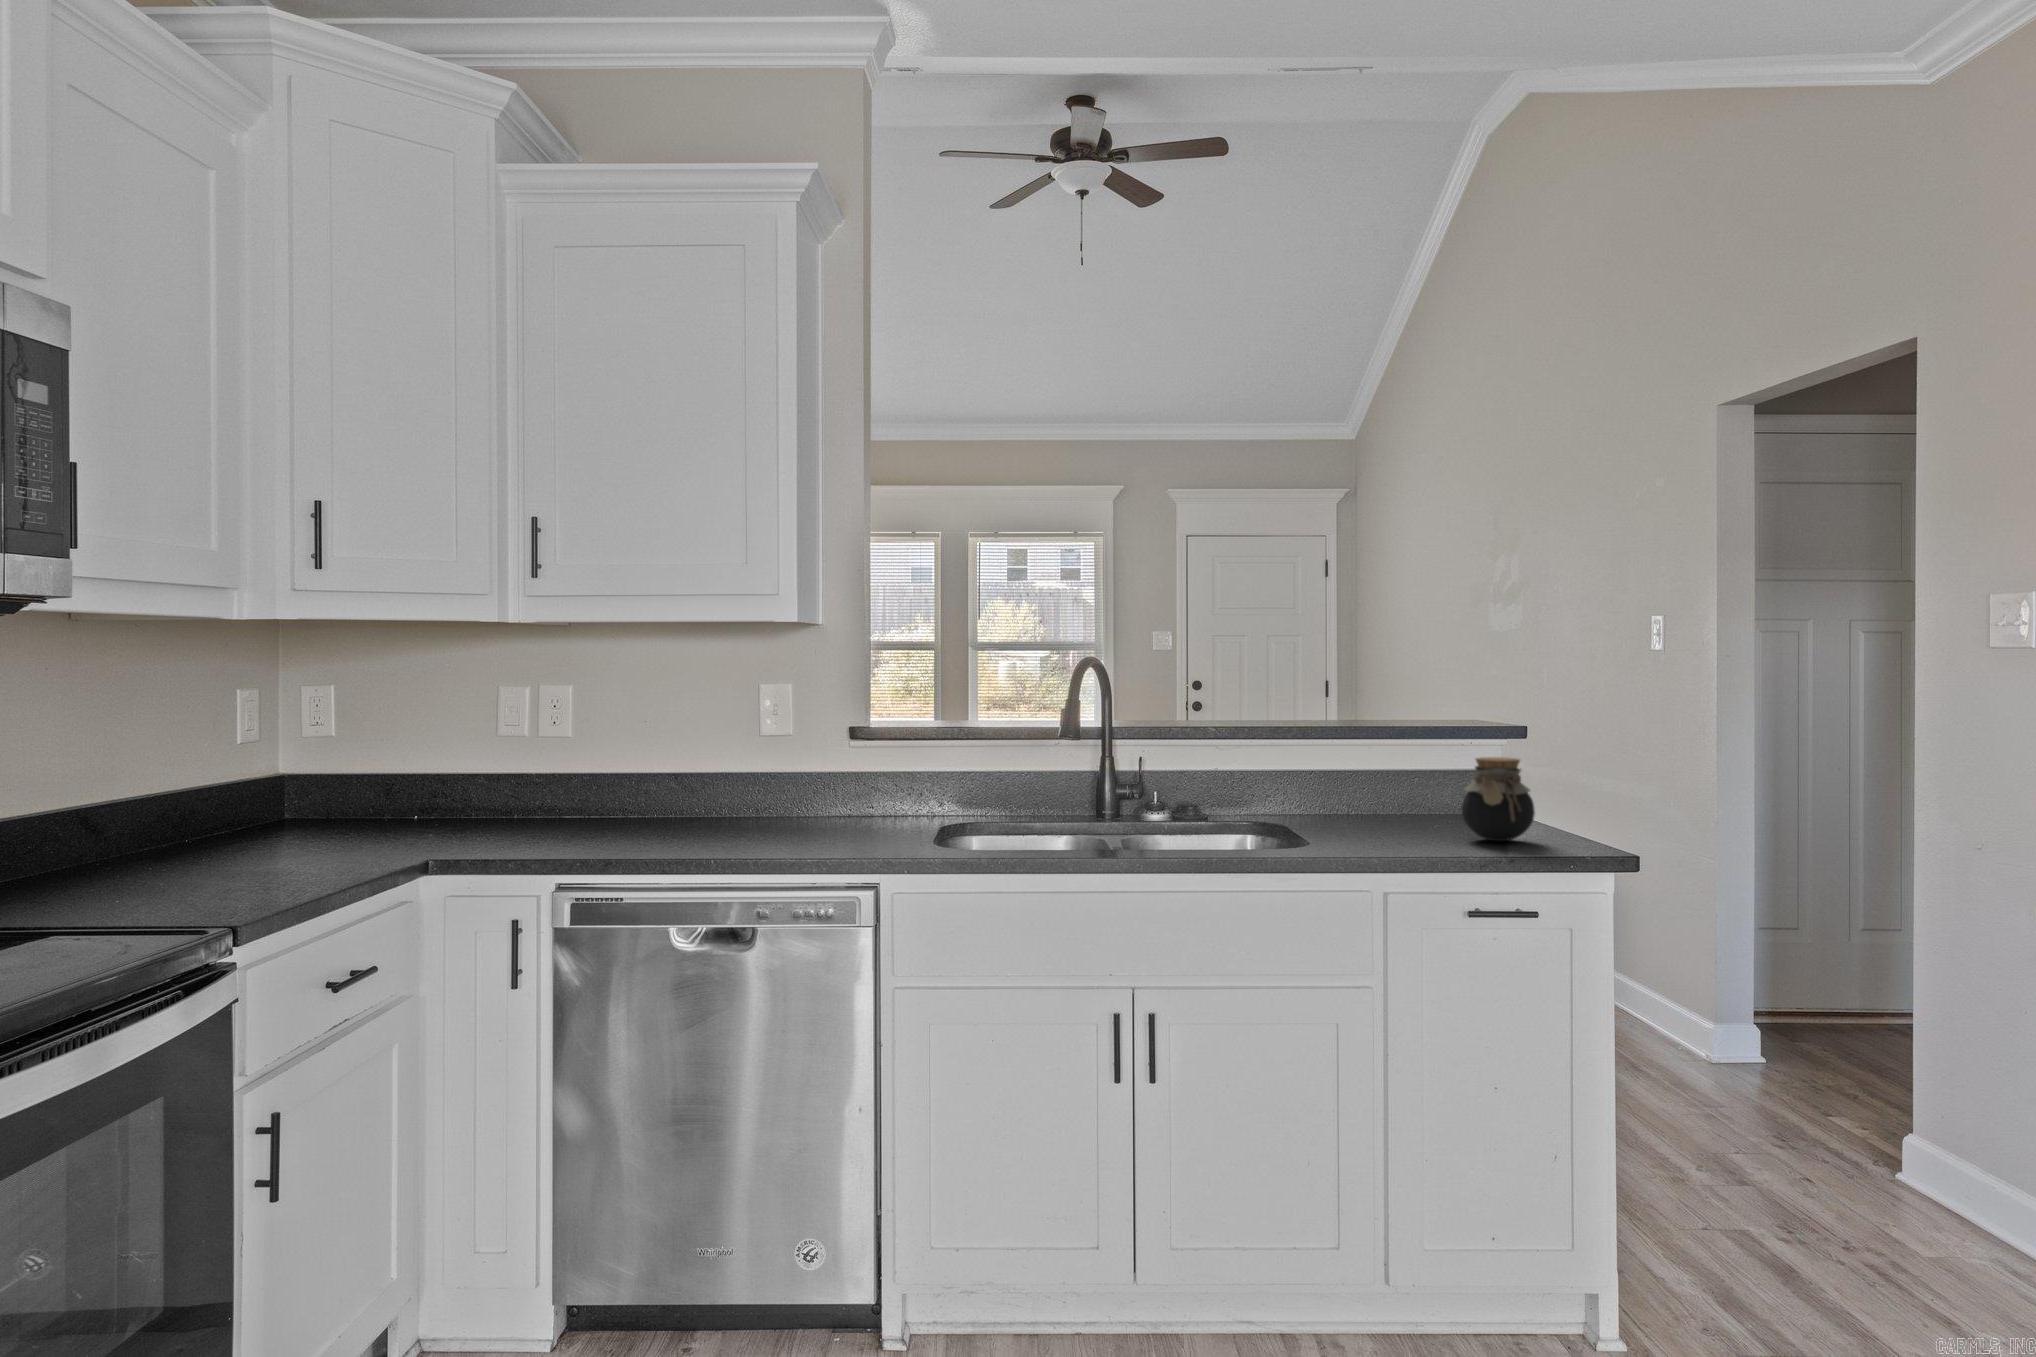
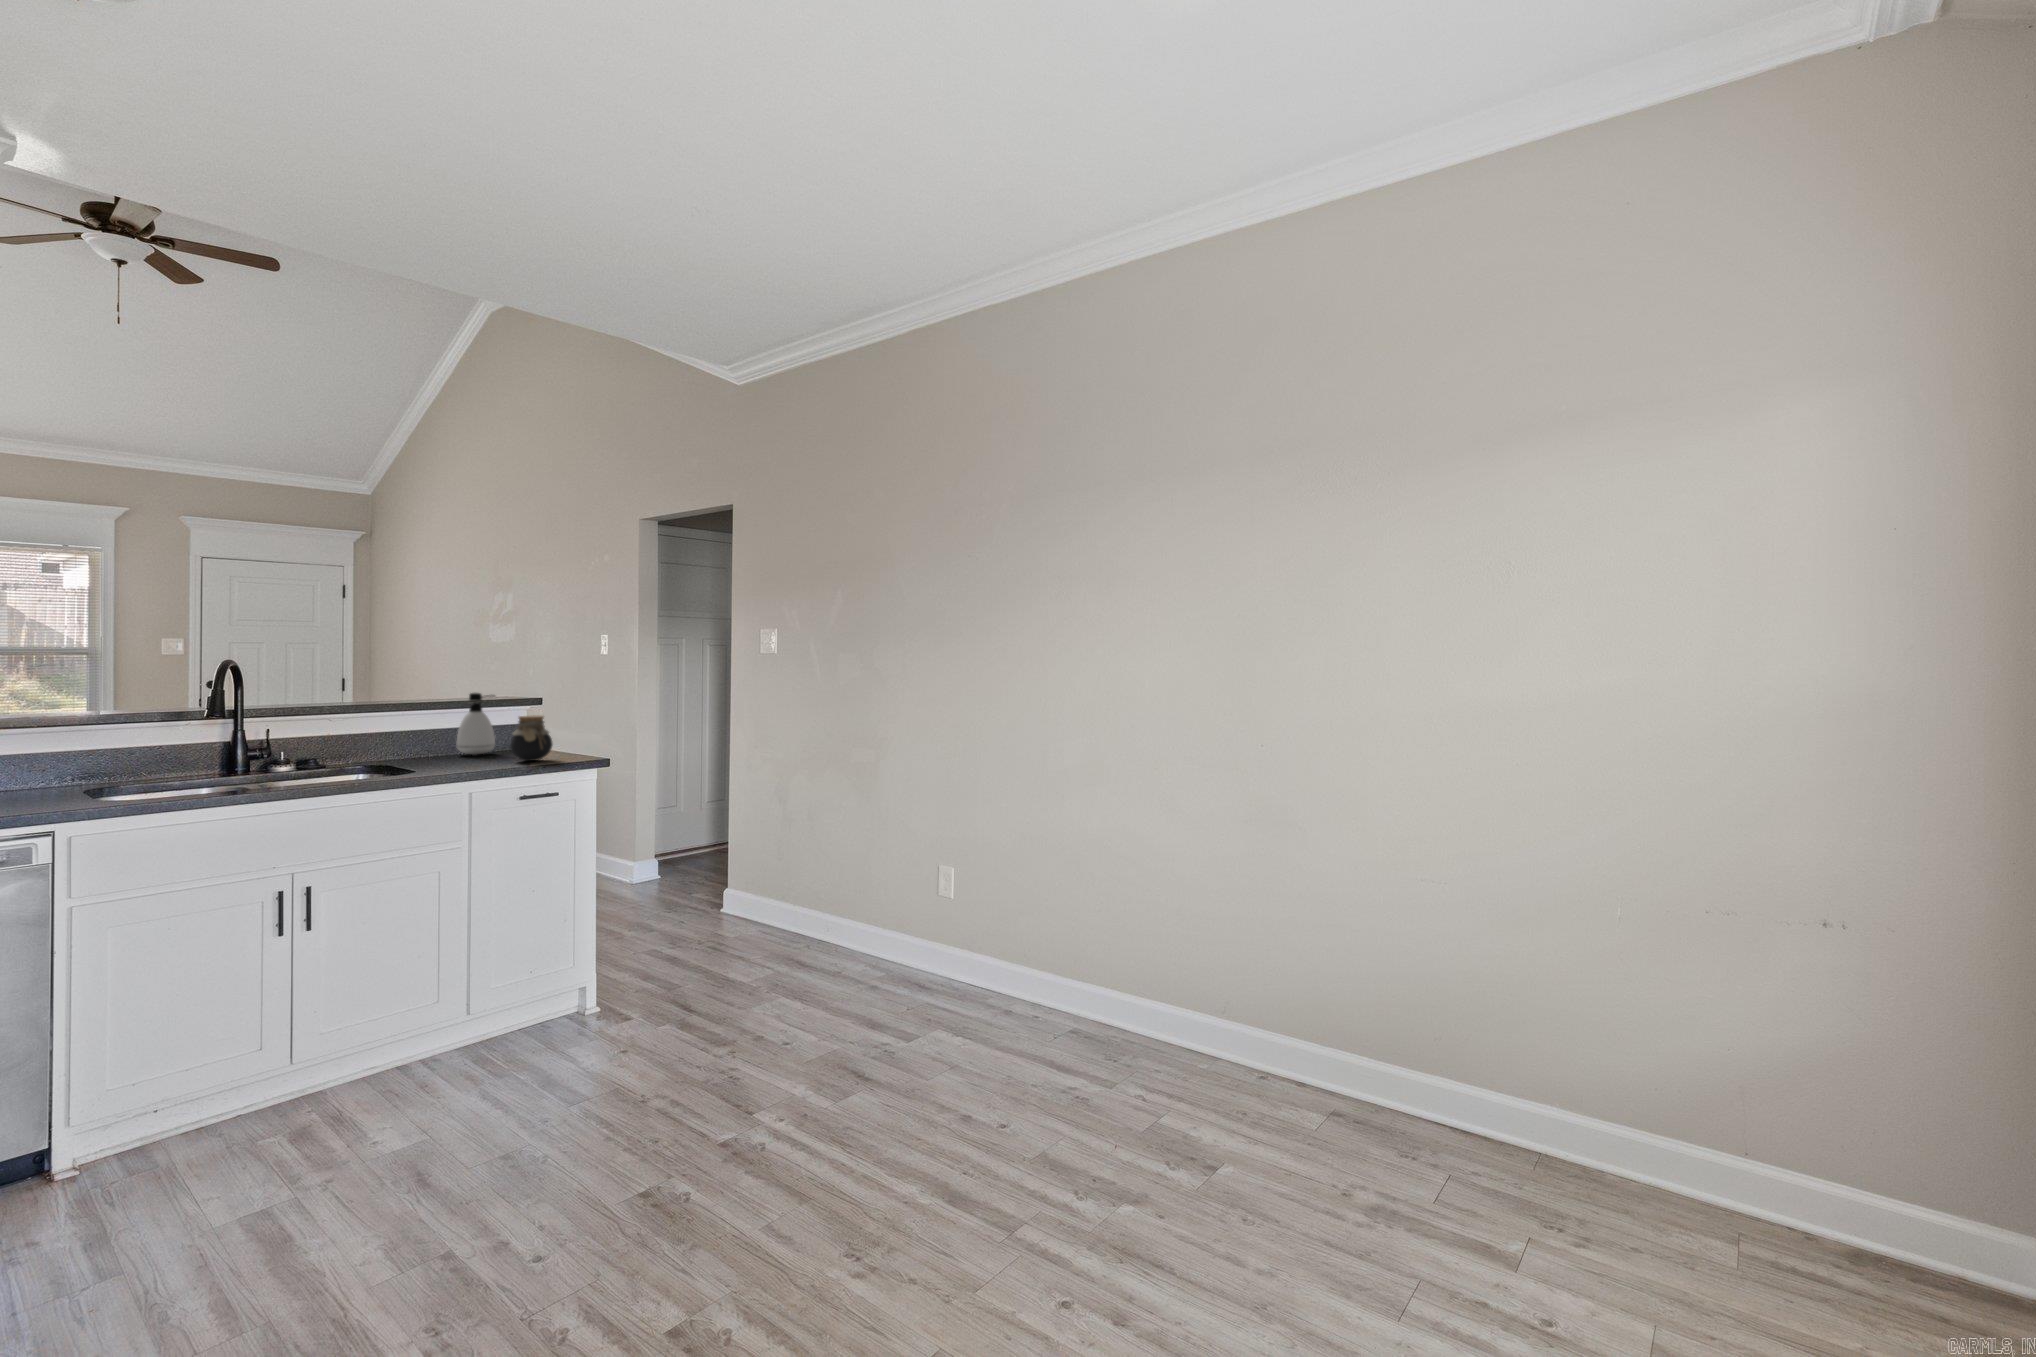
soap dispenser: none [1389,713,1450,818] -> present [457,693,495,755]

